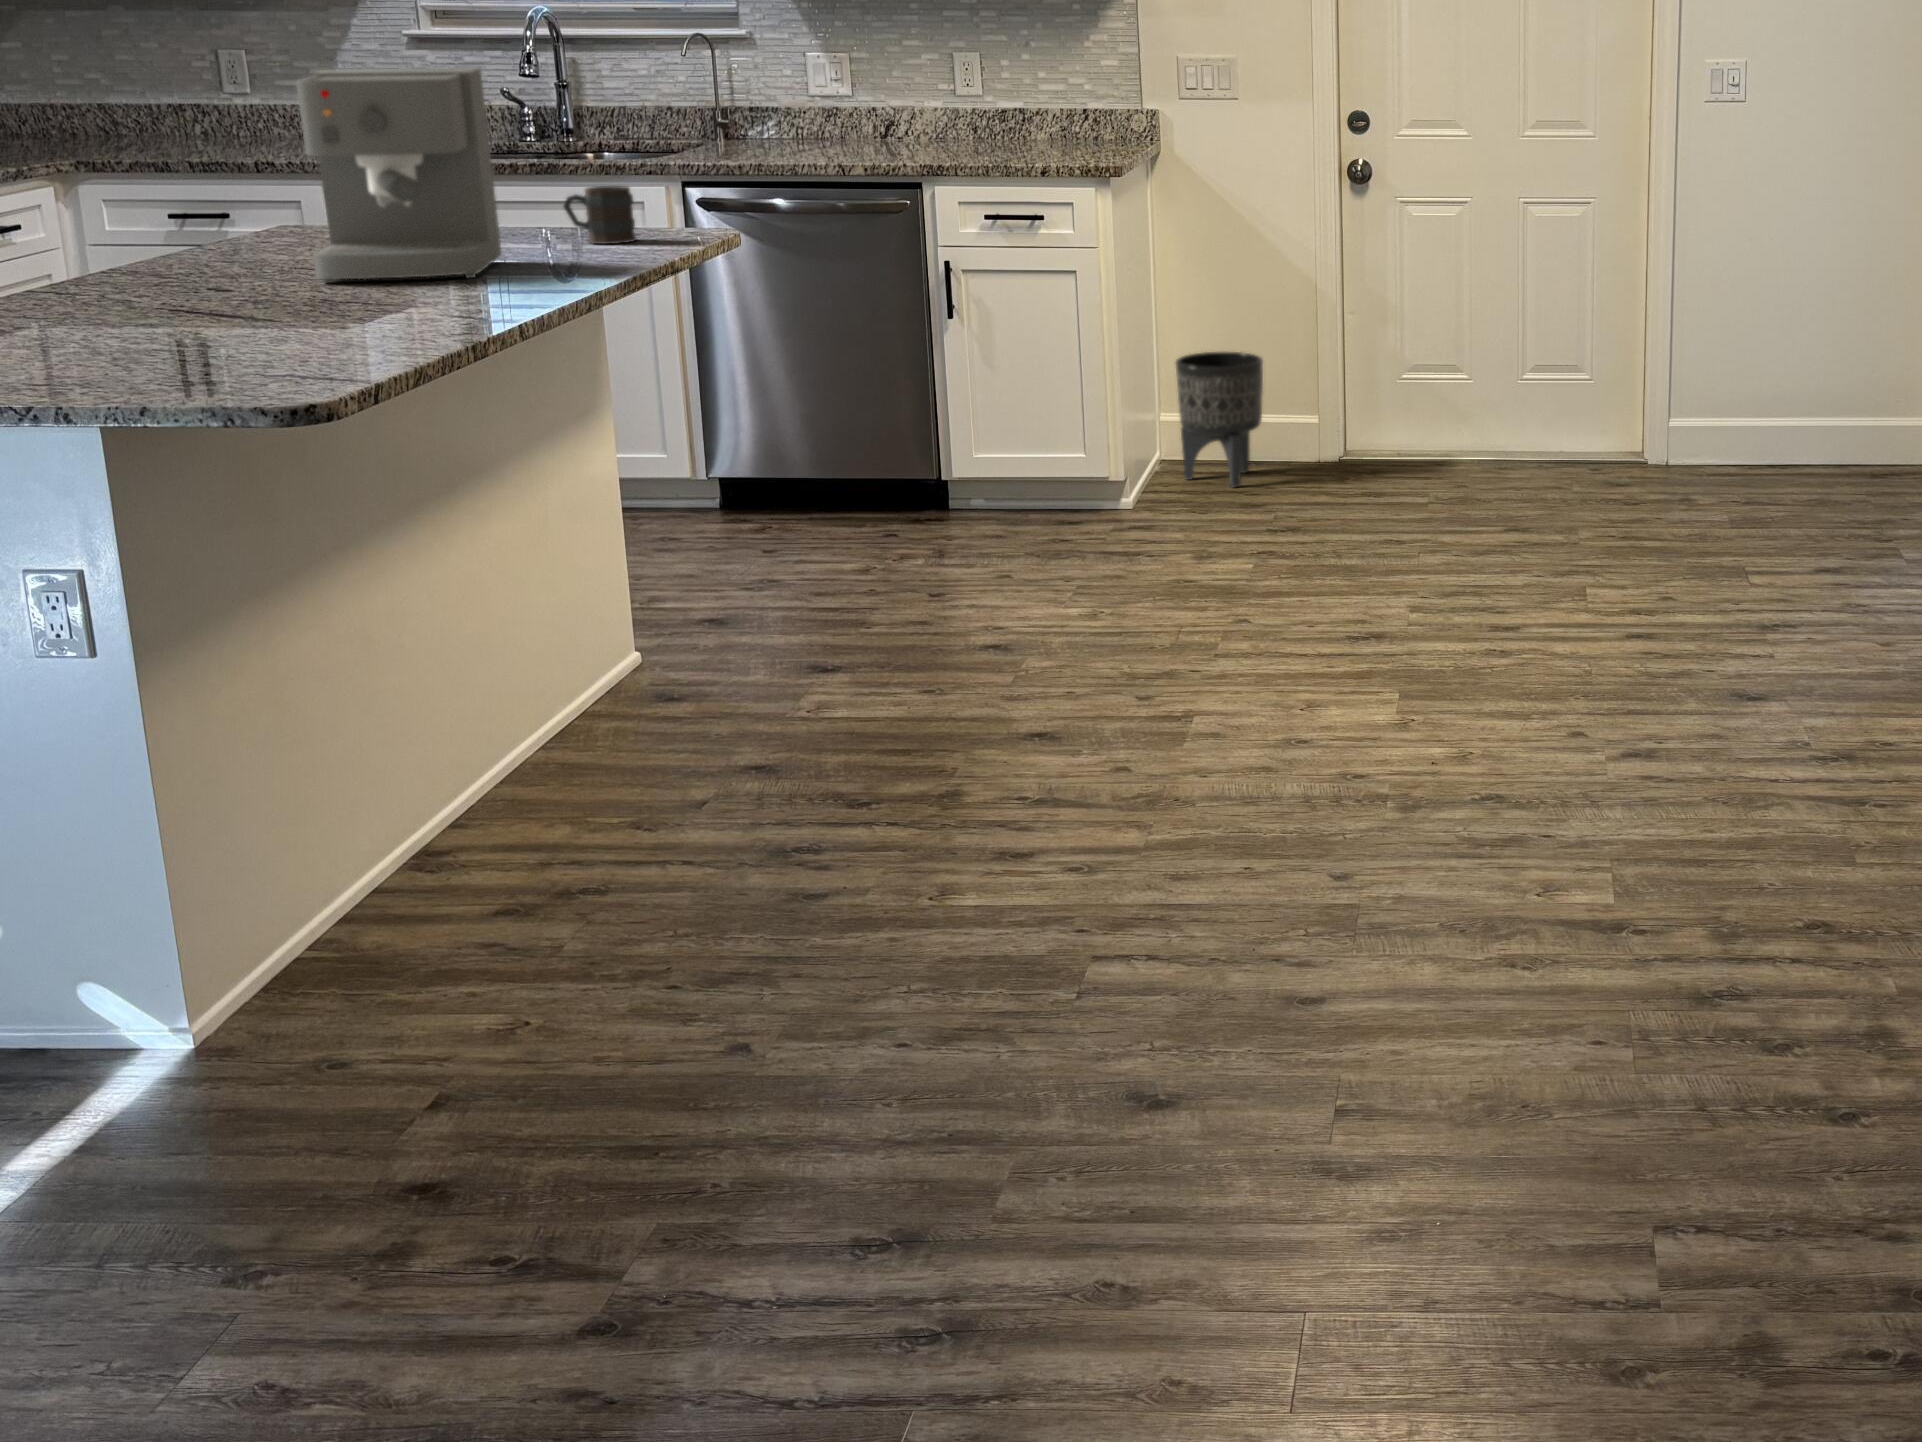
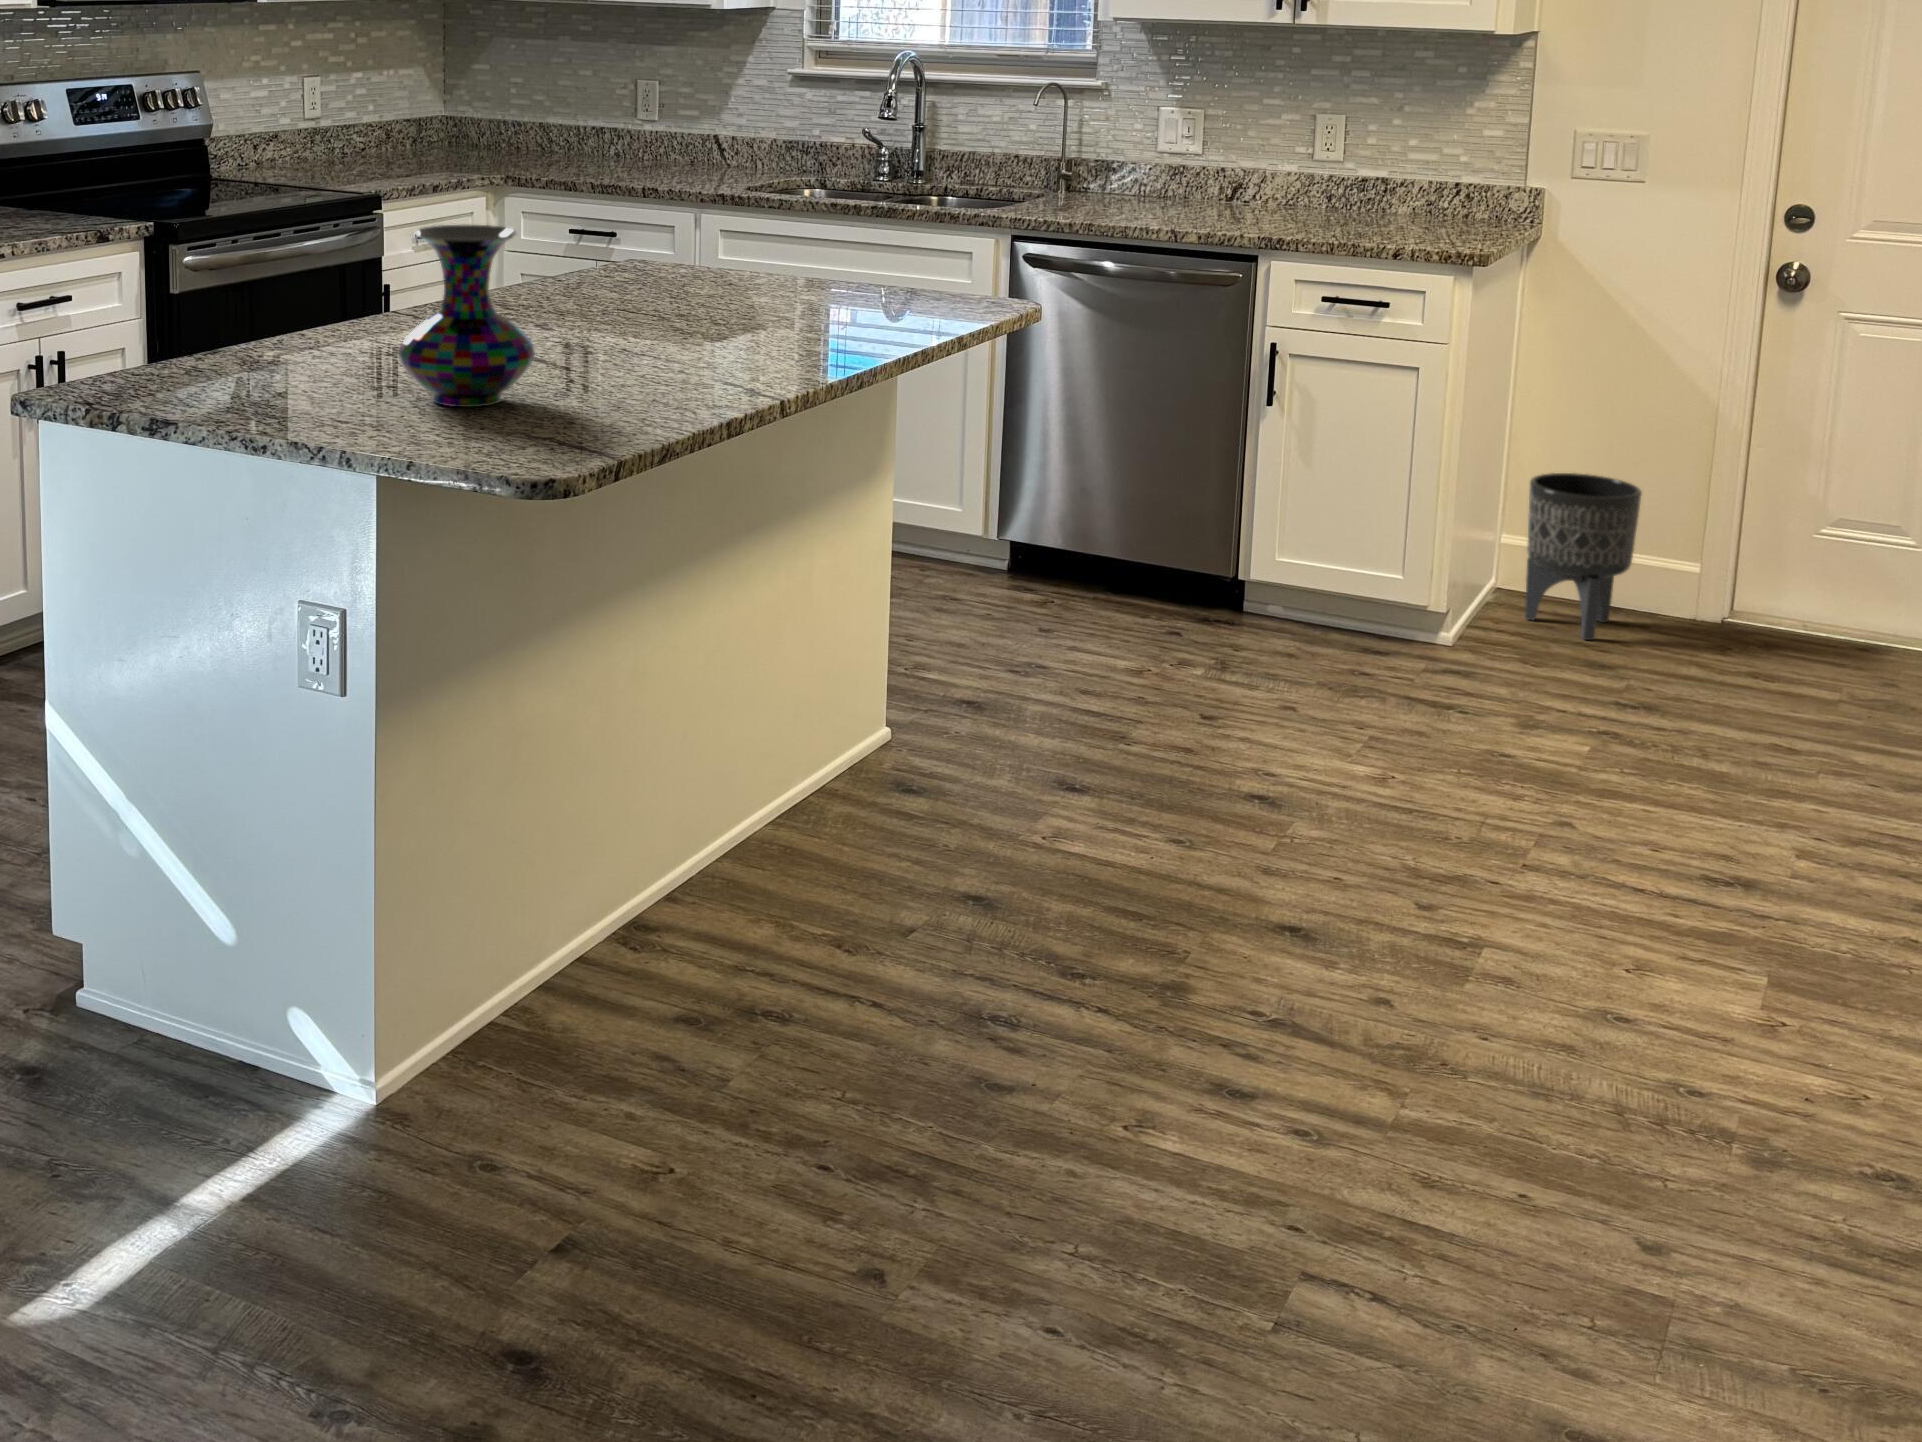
coffee maker: present [296,68,502,283] -> none [632,127,809,344]
vase: none [63,165,232,355] -> present [398,225,535,407]
mug: present [563,186,636,244] -> none [872,251,940,313]

